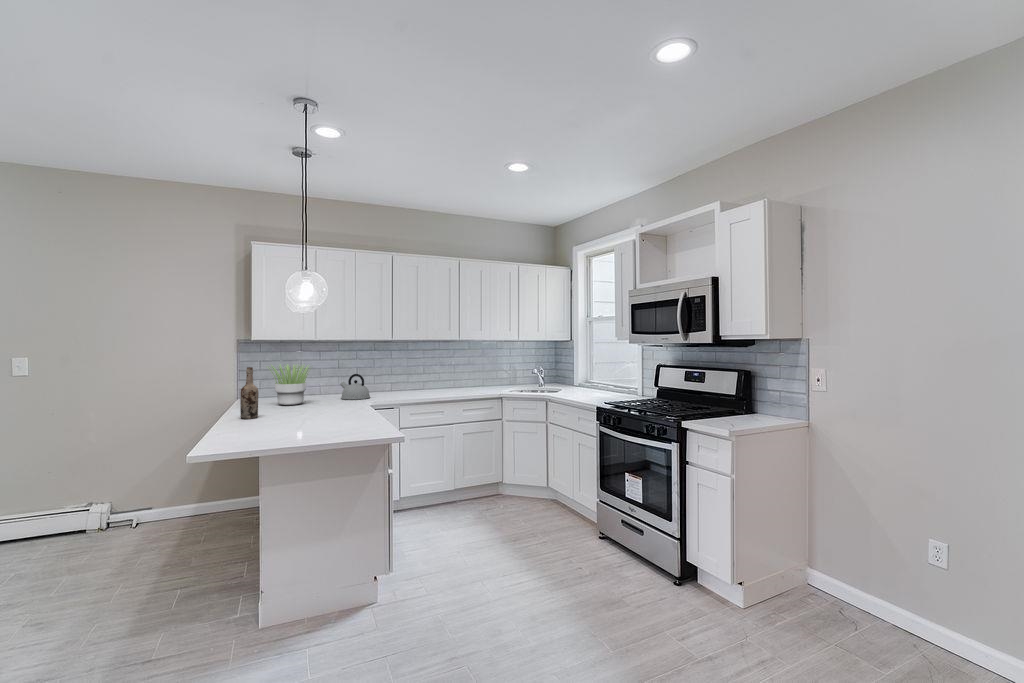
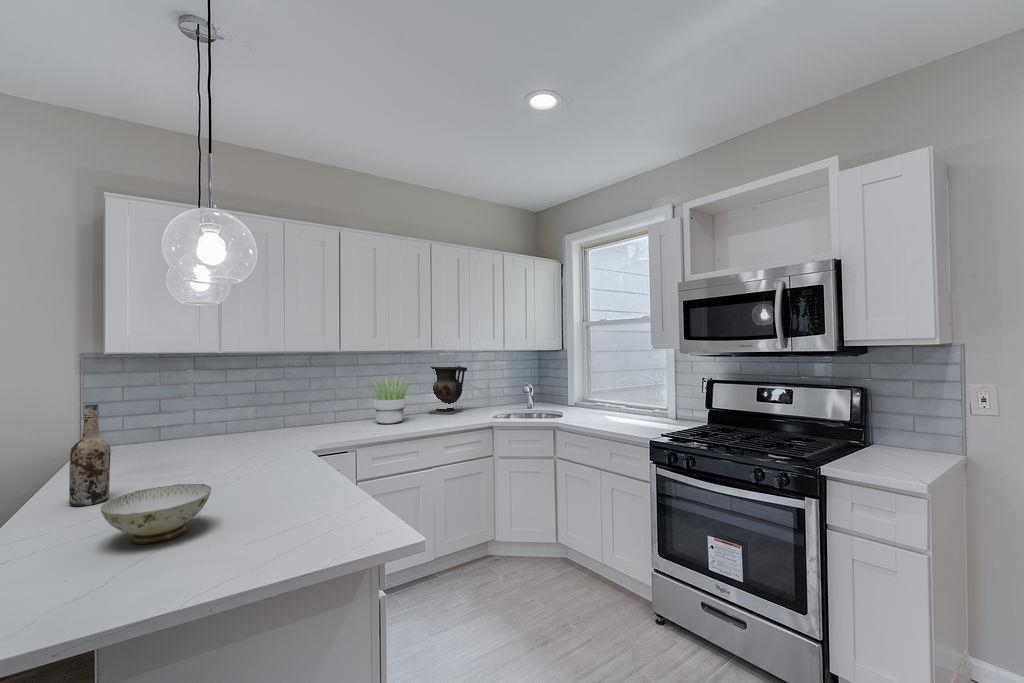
vase: none [459,352,491,389] -> present [428,366,467,414]
potted plant: present [269,364,309,405] -> present [368,377,410,424]
kettle: present [340,374,370,400] -> none [260,402,309,442]
ceramic bowl: none [258,407,305,430] -> present [100,484,211,544]

